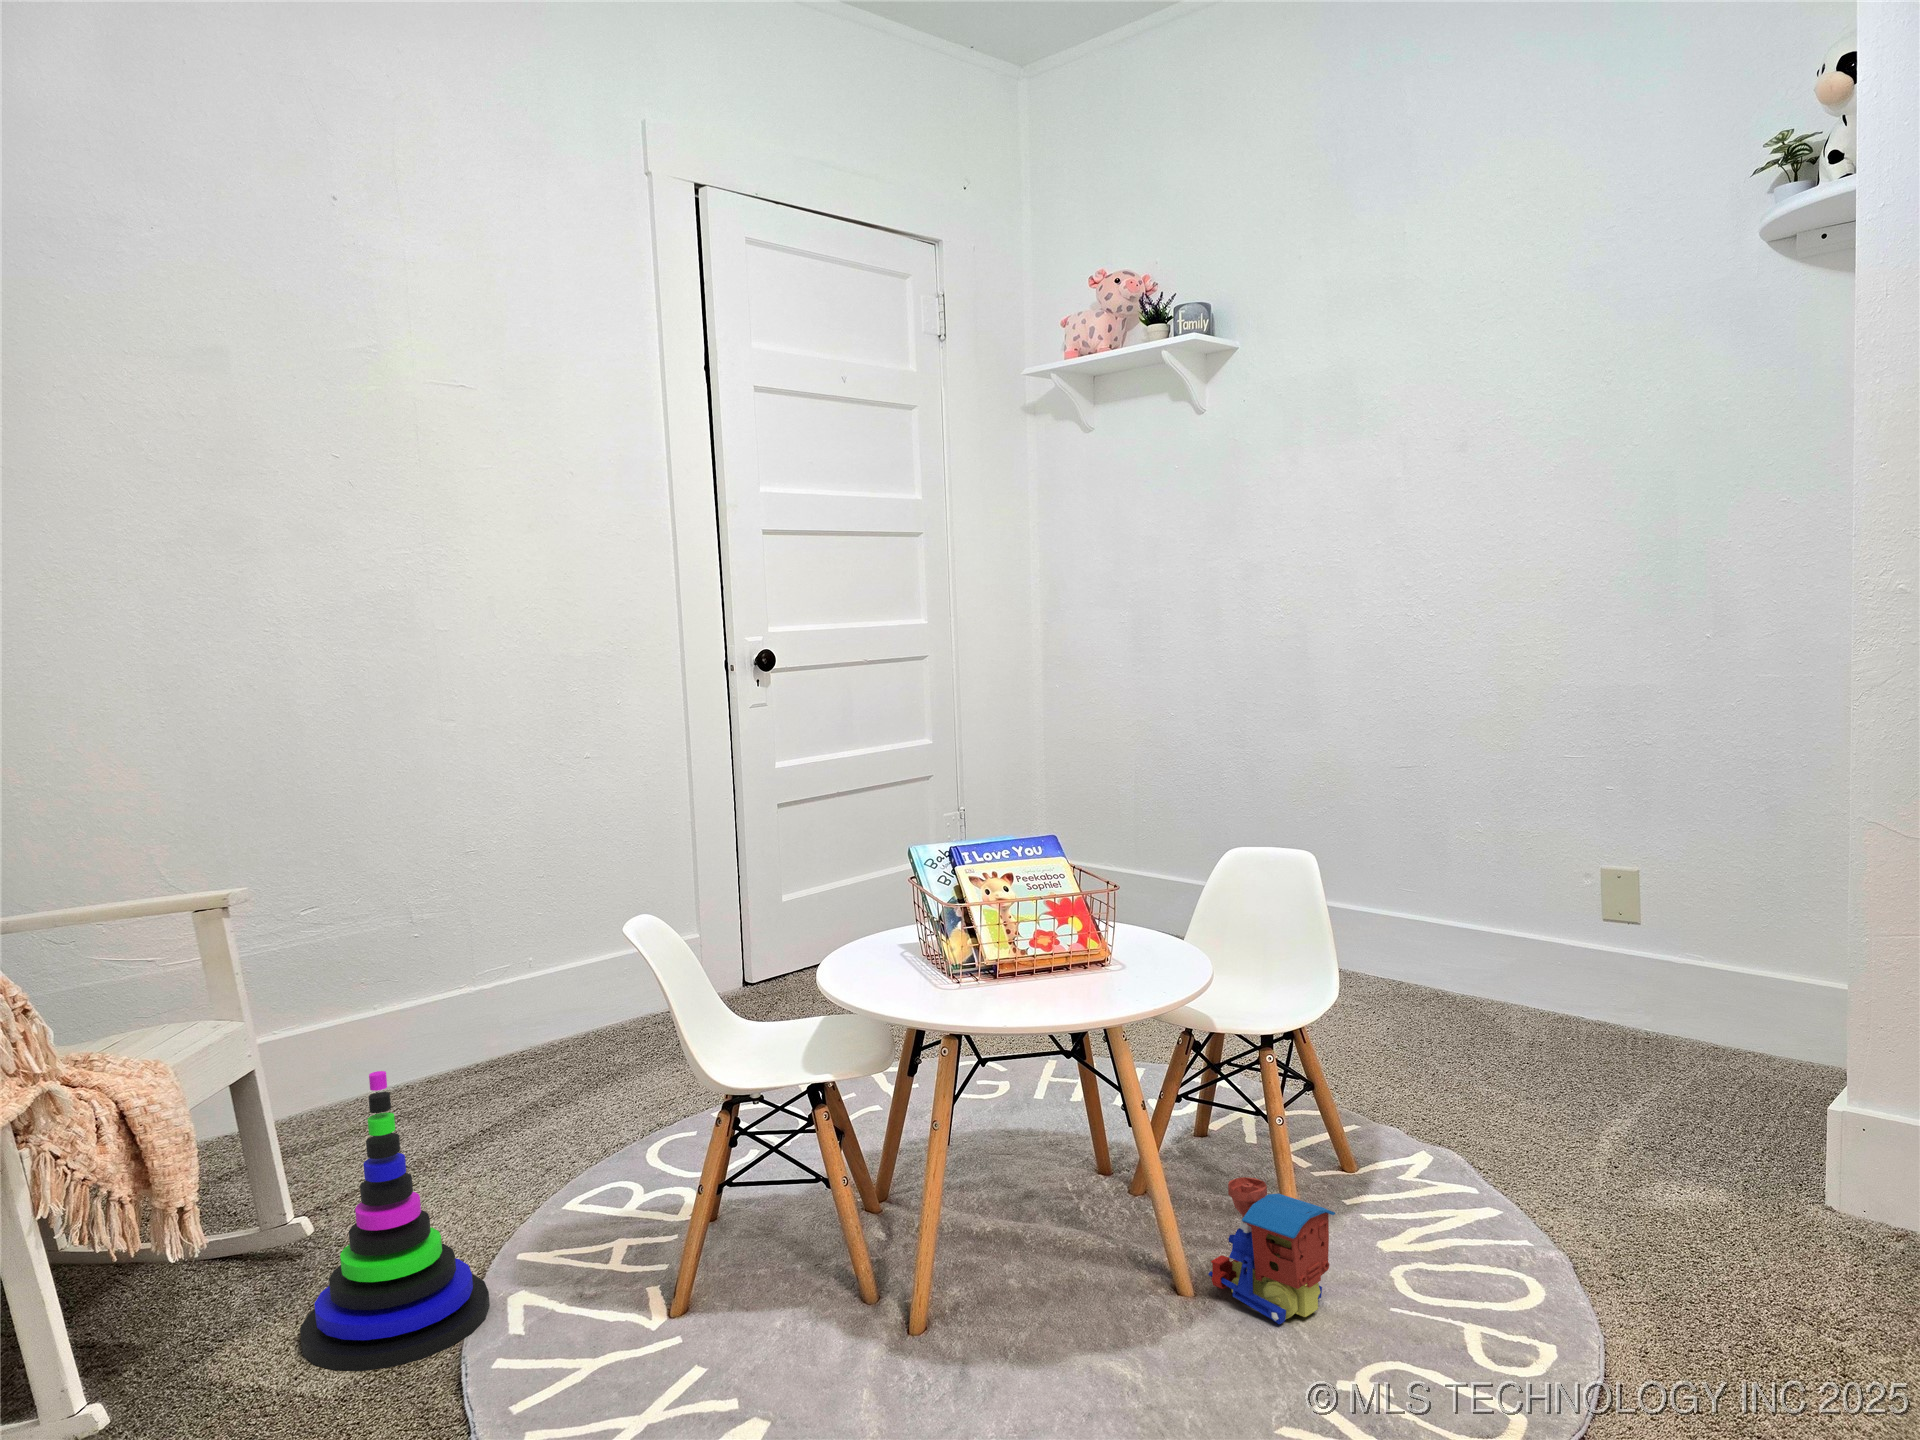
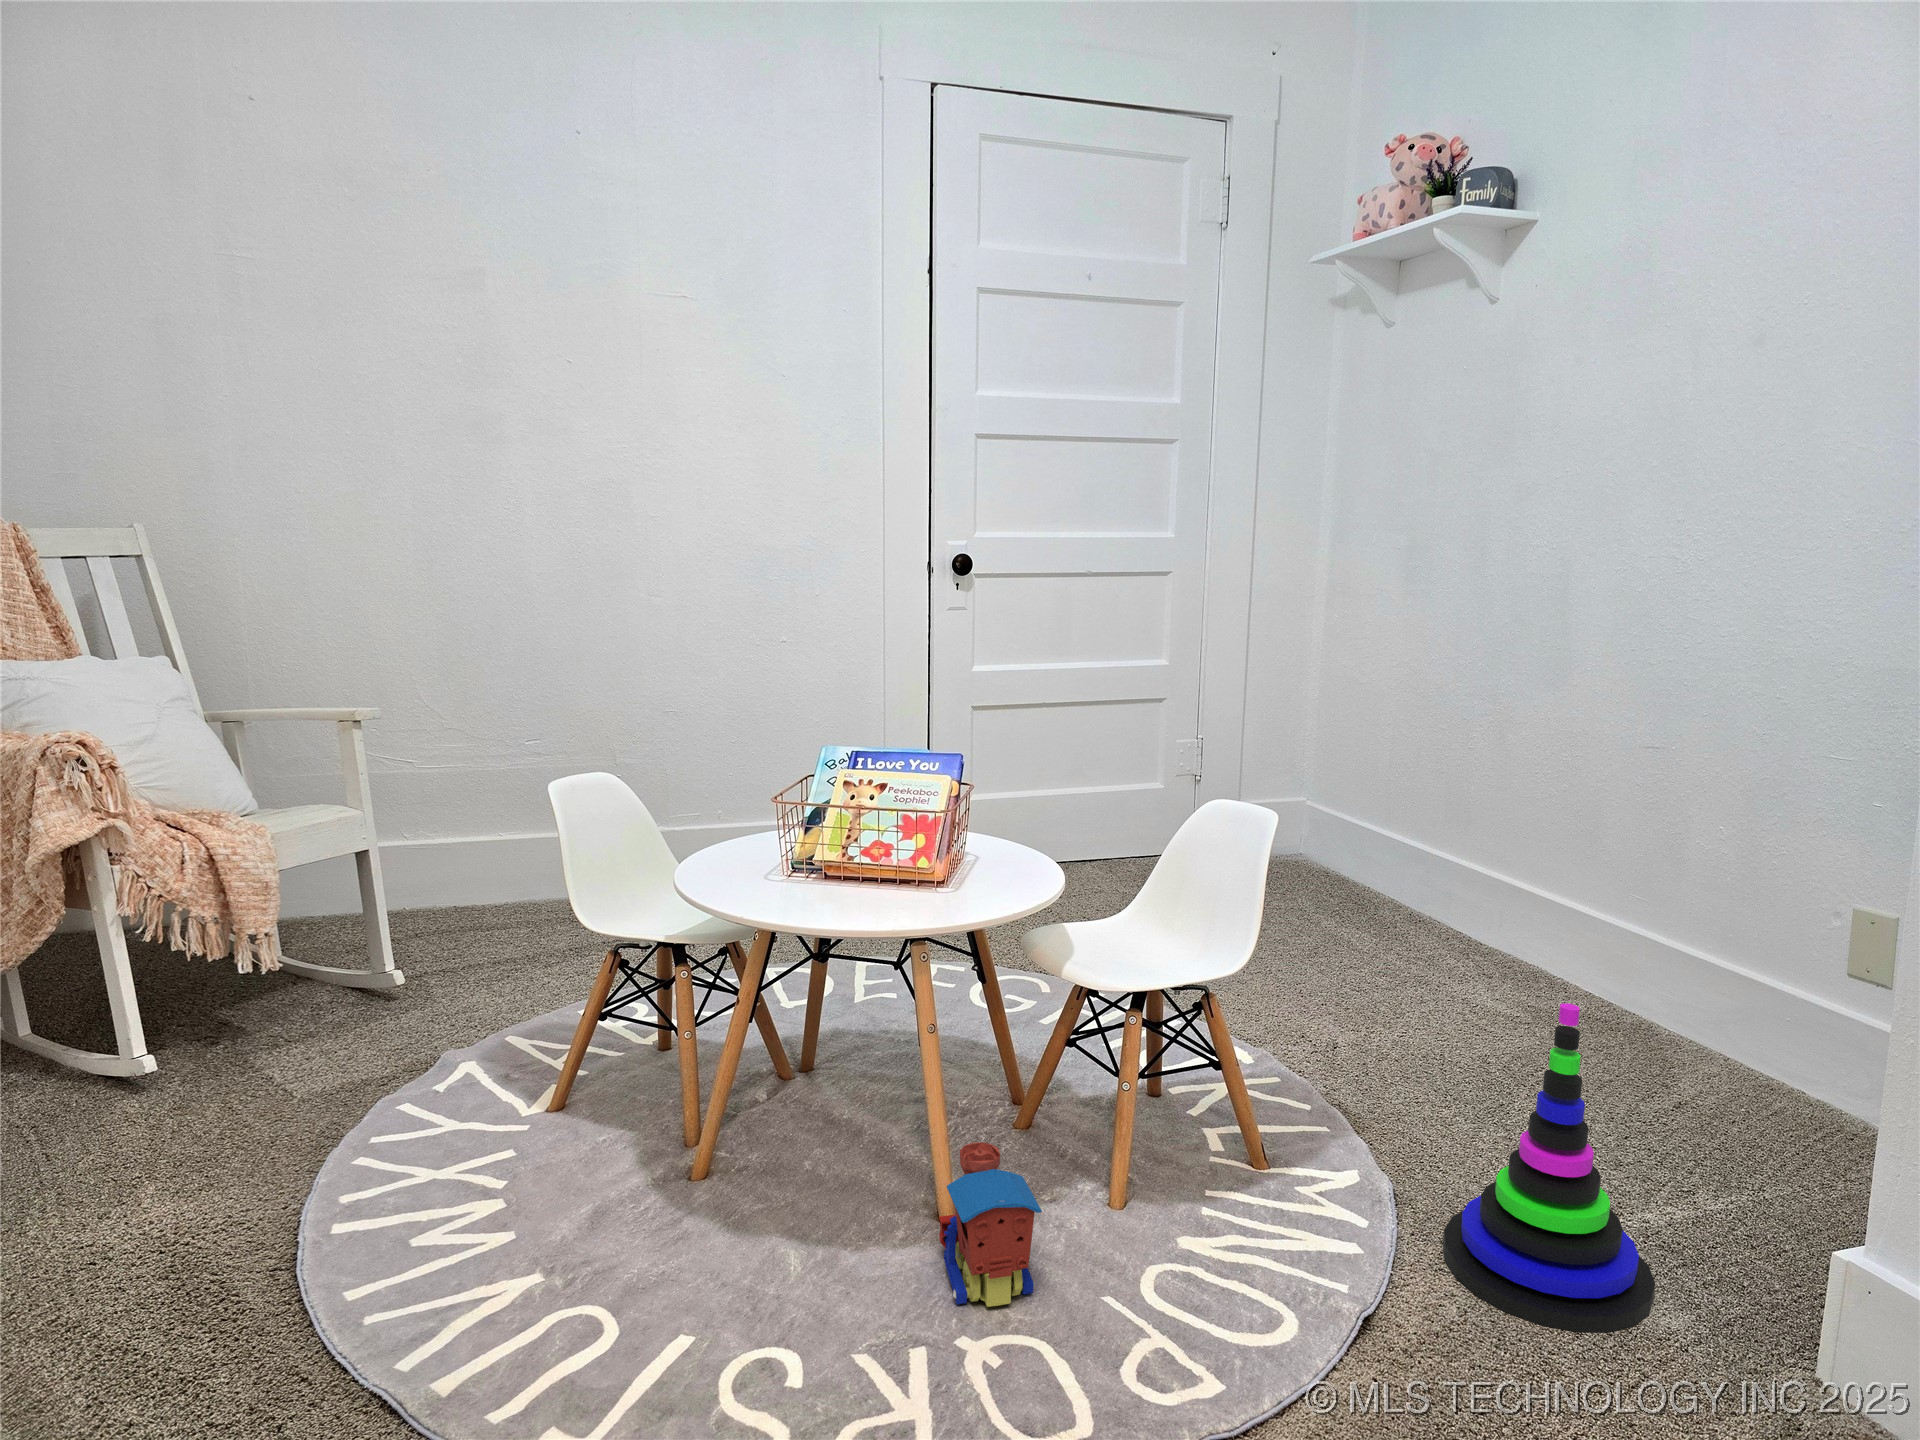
stacking toy: present [300,1071,490,1371] -> present [1443,1003,1655,1333]

